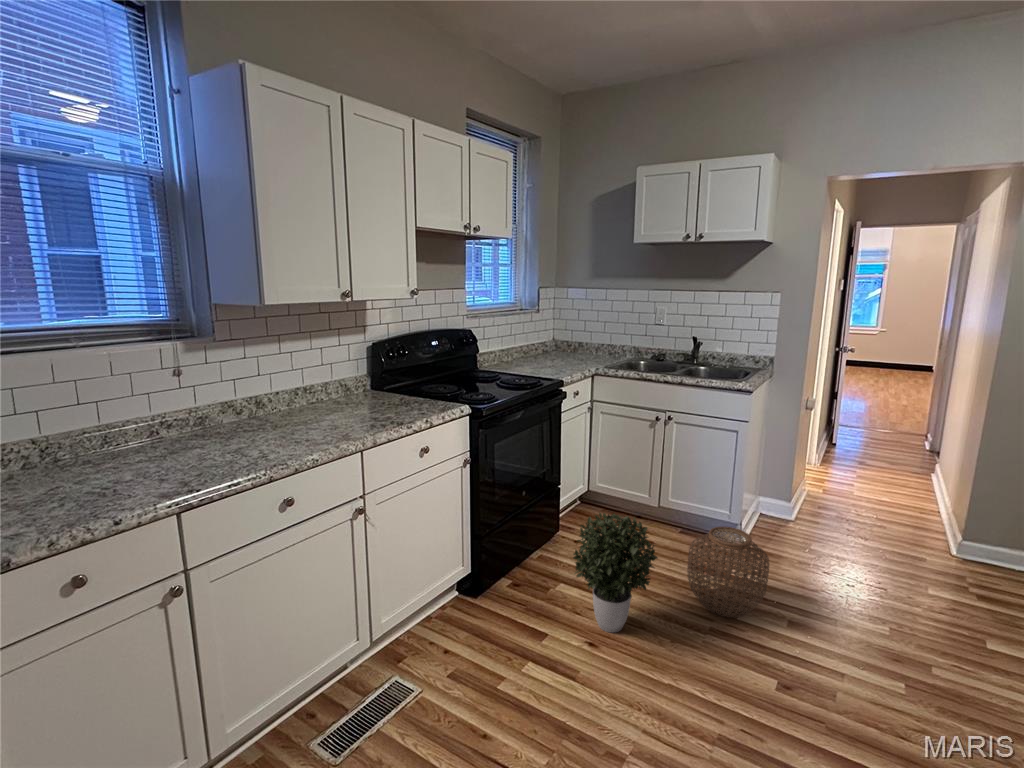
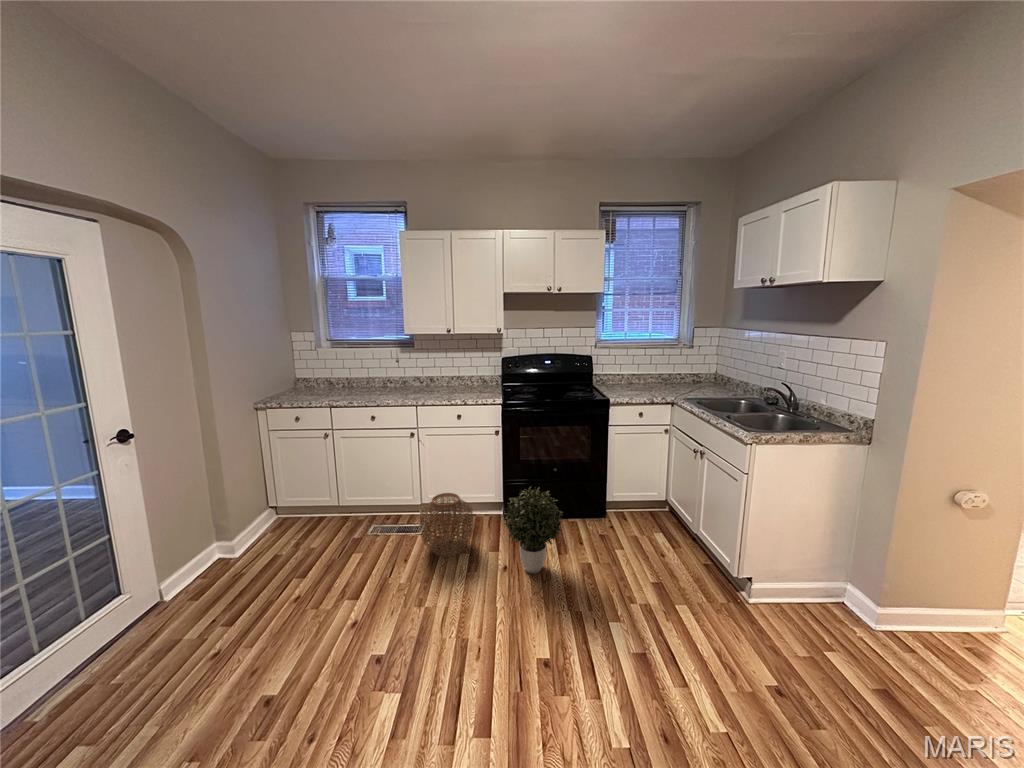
woven basket: present [687,527,769,617] -> present [420,493,473,557]

